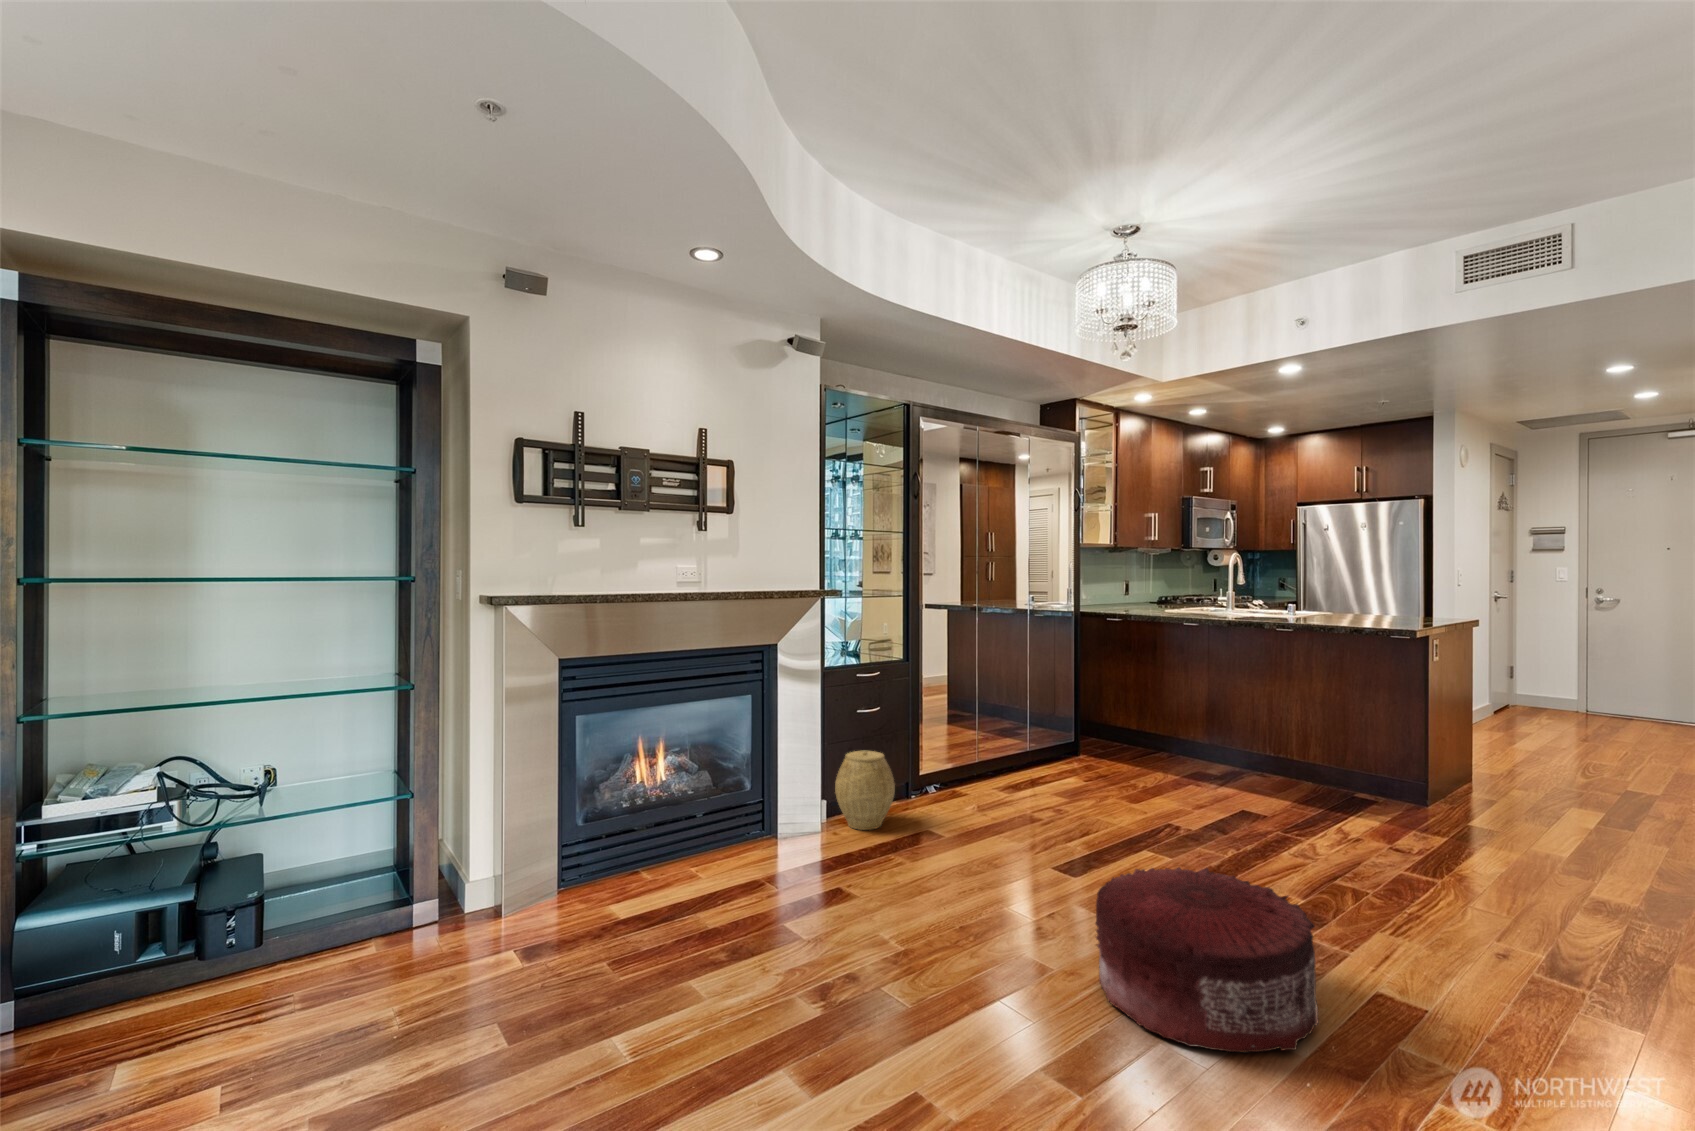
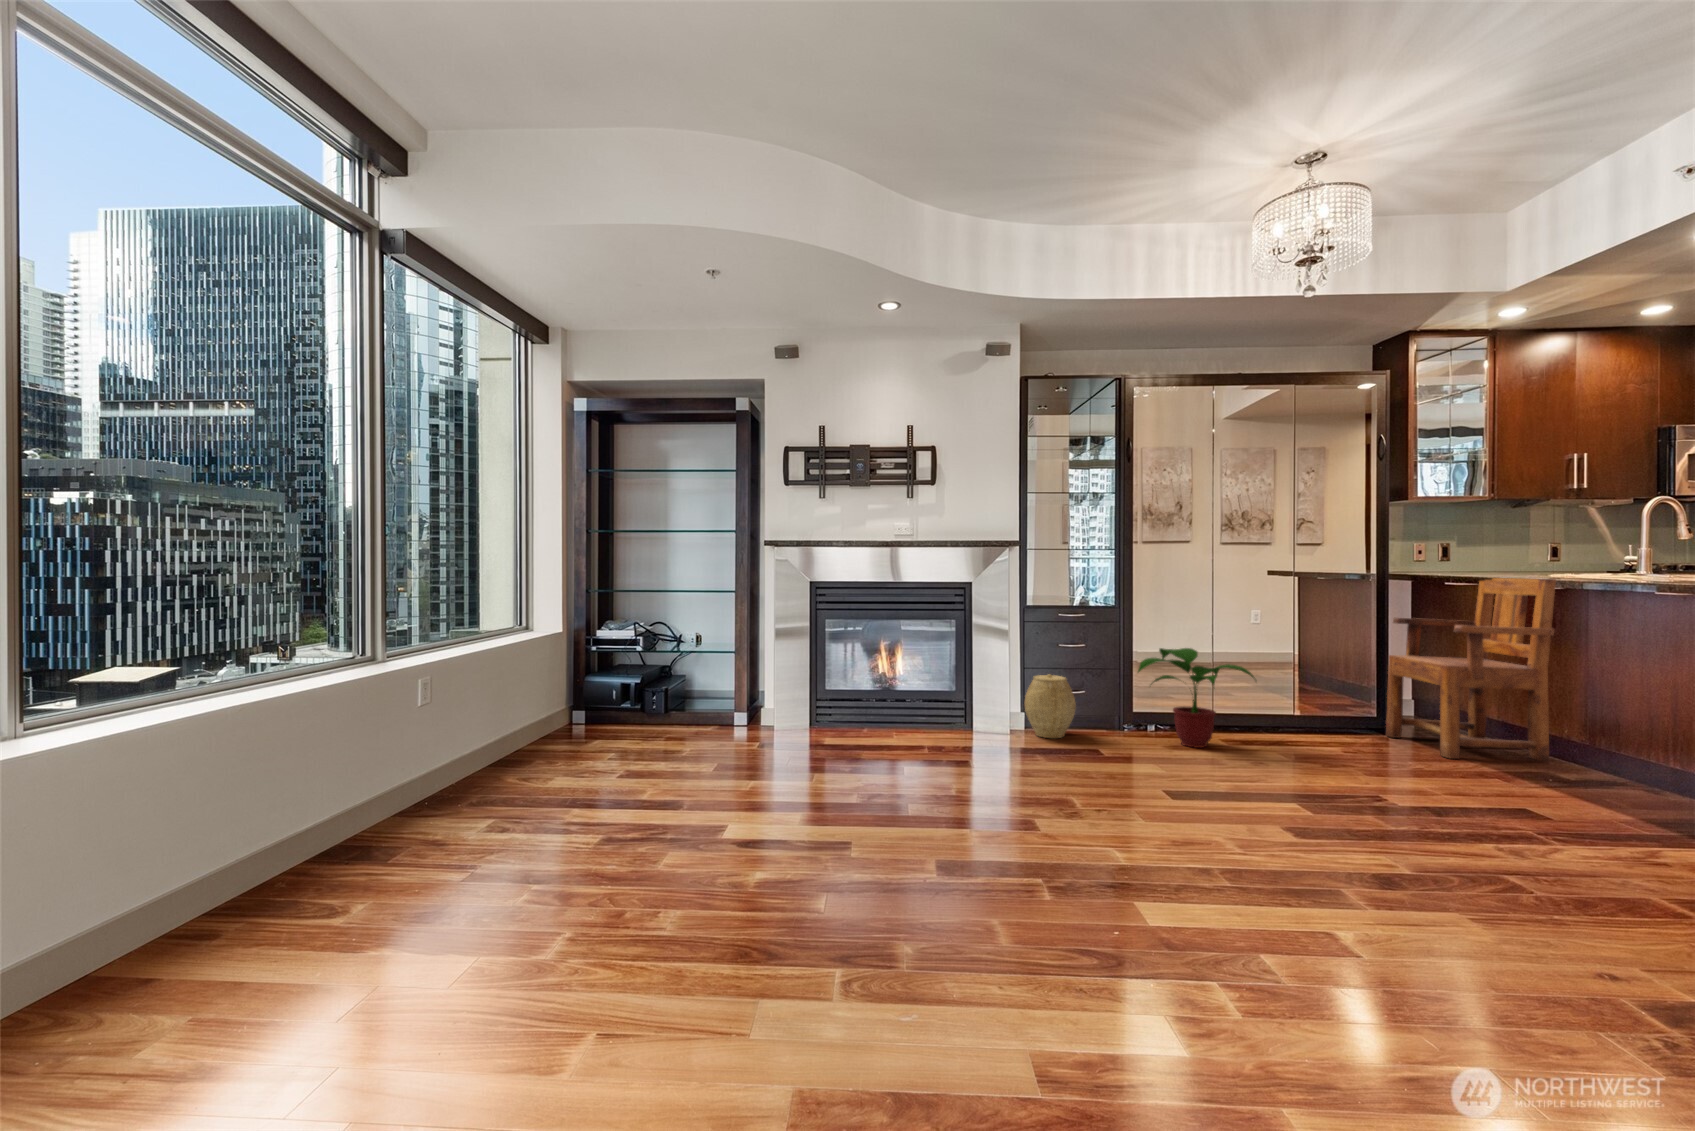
armchair: none [1087,613,1201,775] -> present [1386,578,1556,761]
potted plant: none [942,700,1052,808] -> present [1138,648,1254,748]
pouf: present [1096,867,1318,1052] -> none [1005,754,1195,893]

